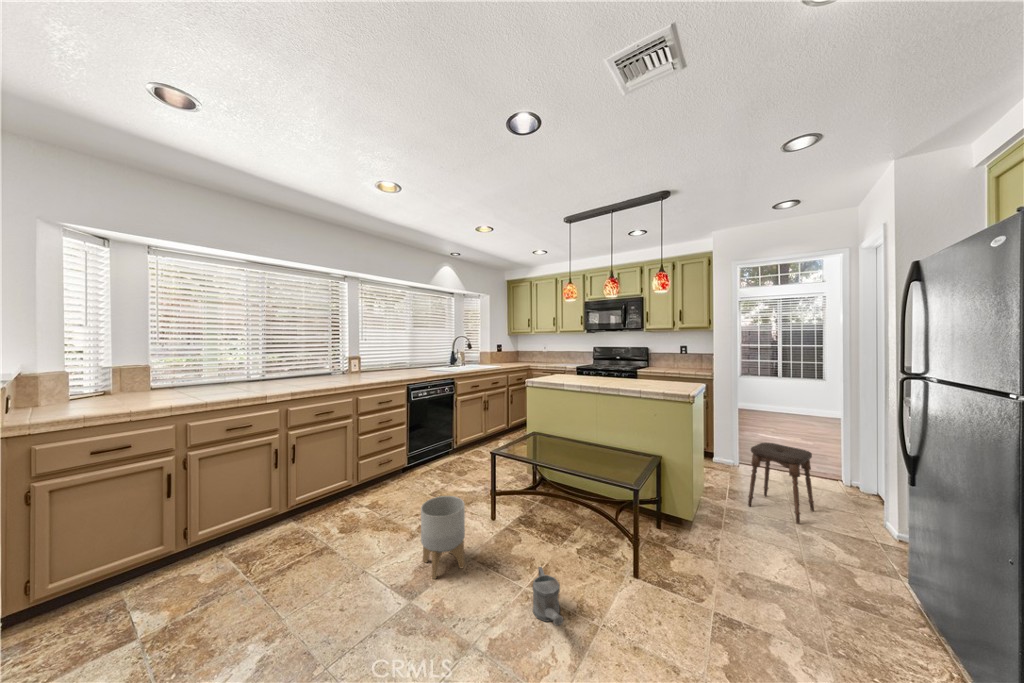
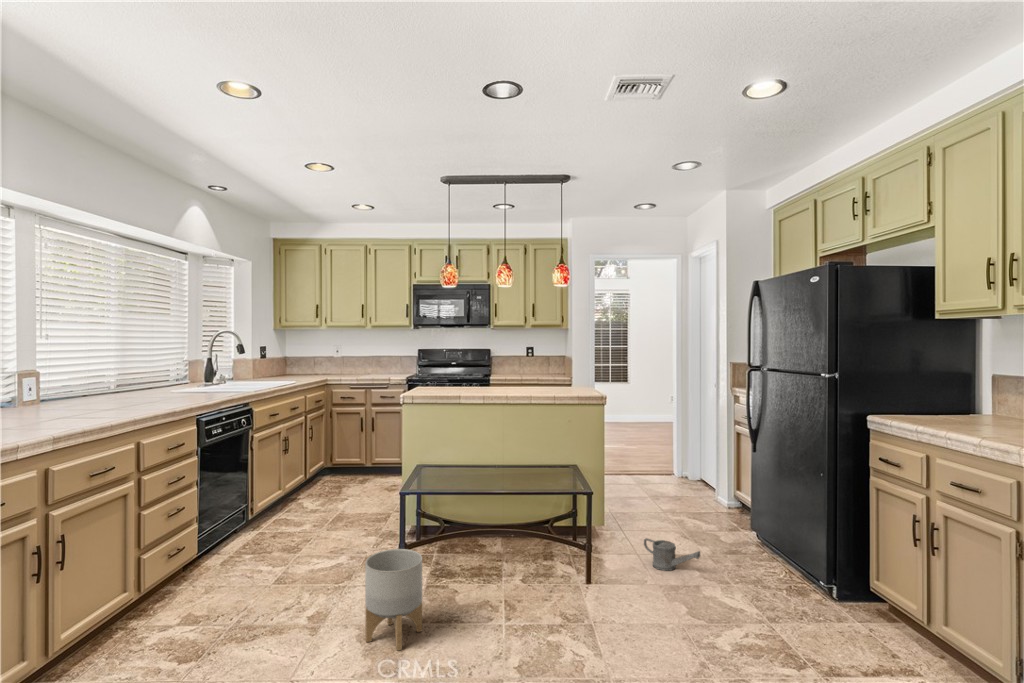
stool: present [748,443,814,524] -> none [628,443,674,512]
watering can: present [532,567,563,625] -> present [644,538,700,571]

